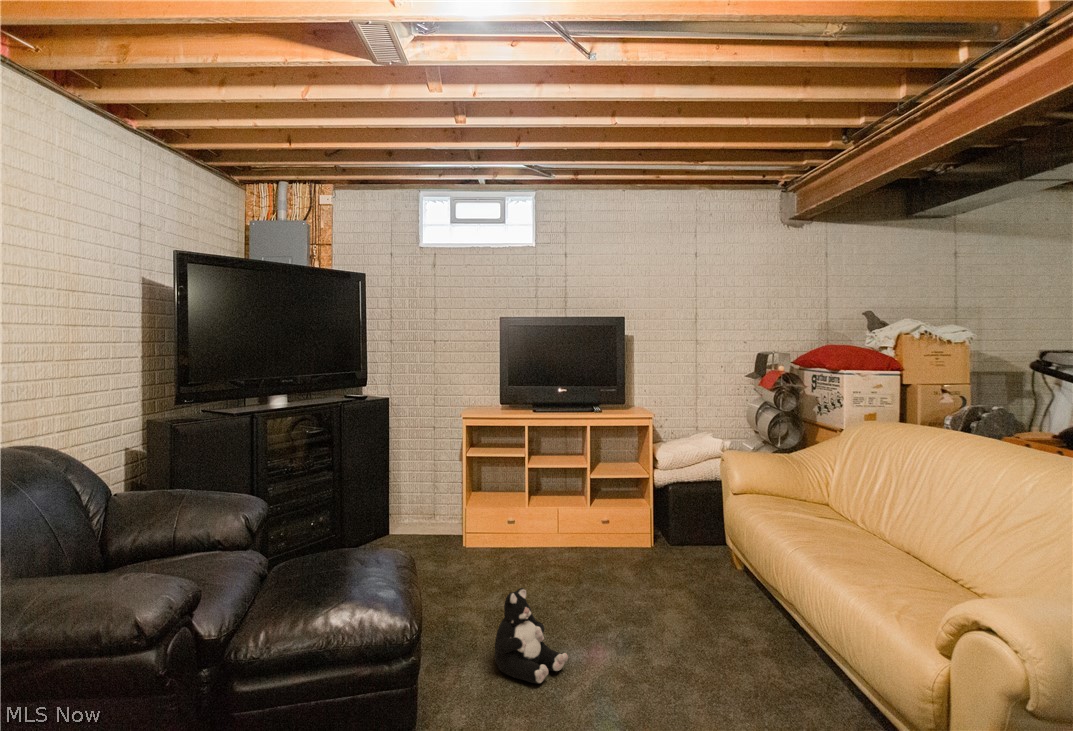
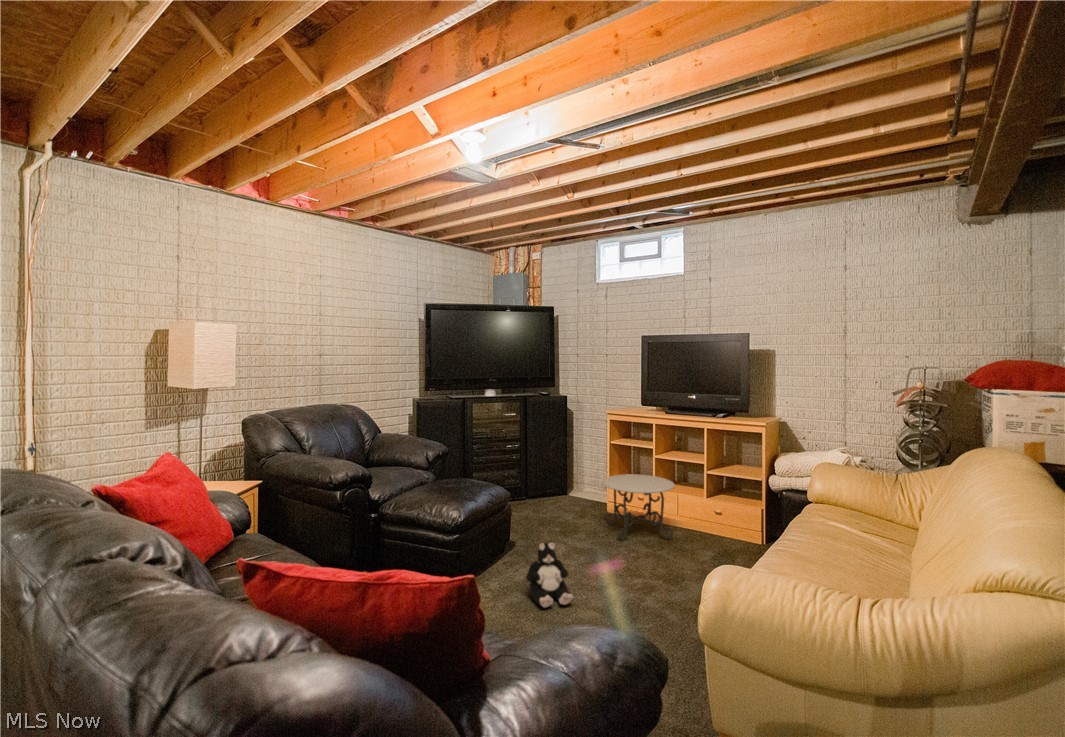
side table: none [476,485,570,571] -> present [602,474,675,540]

